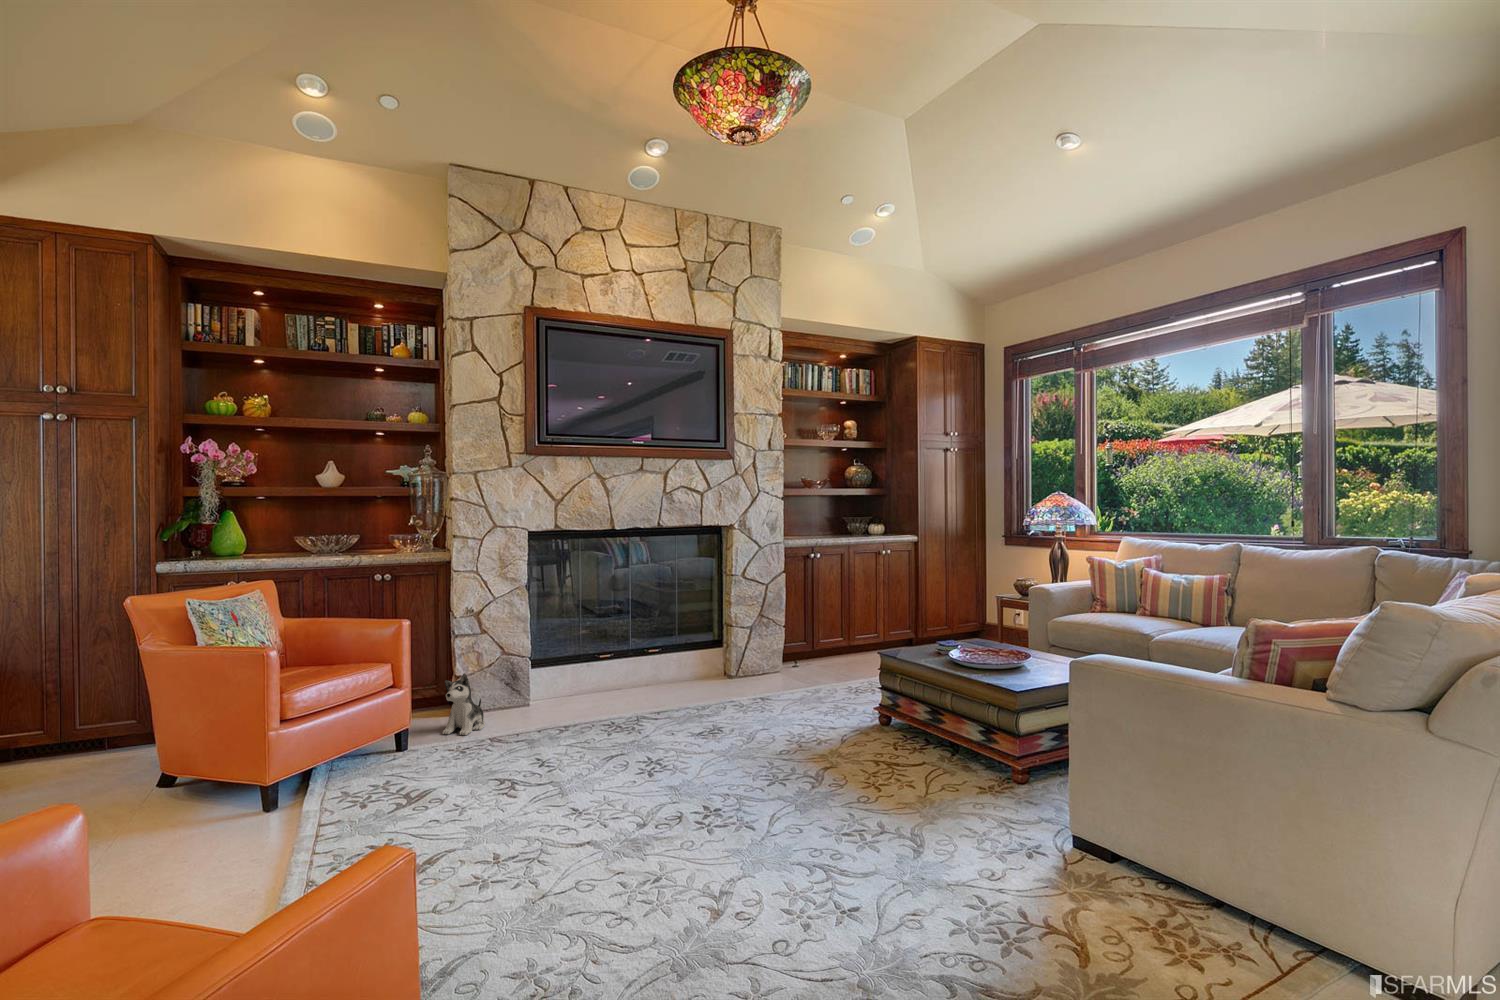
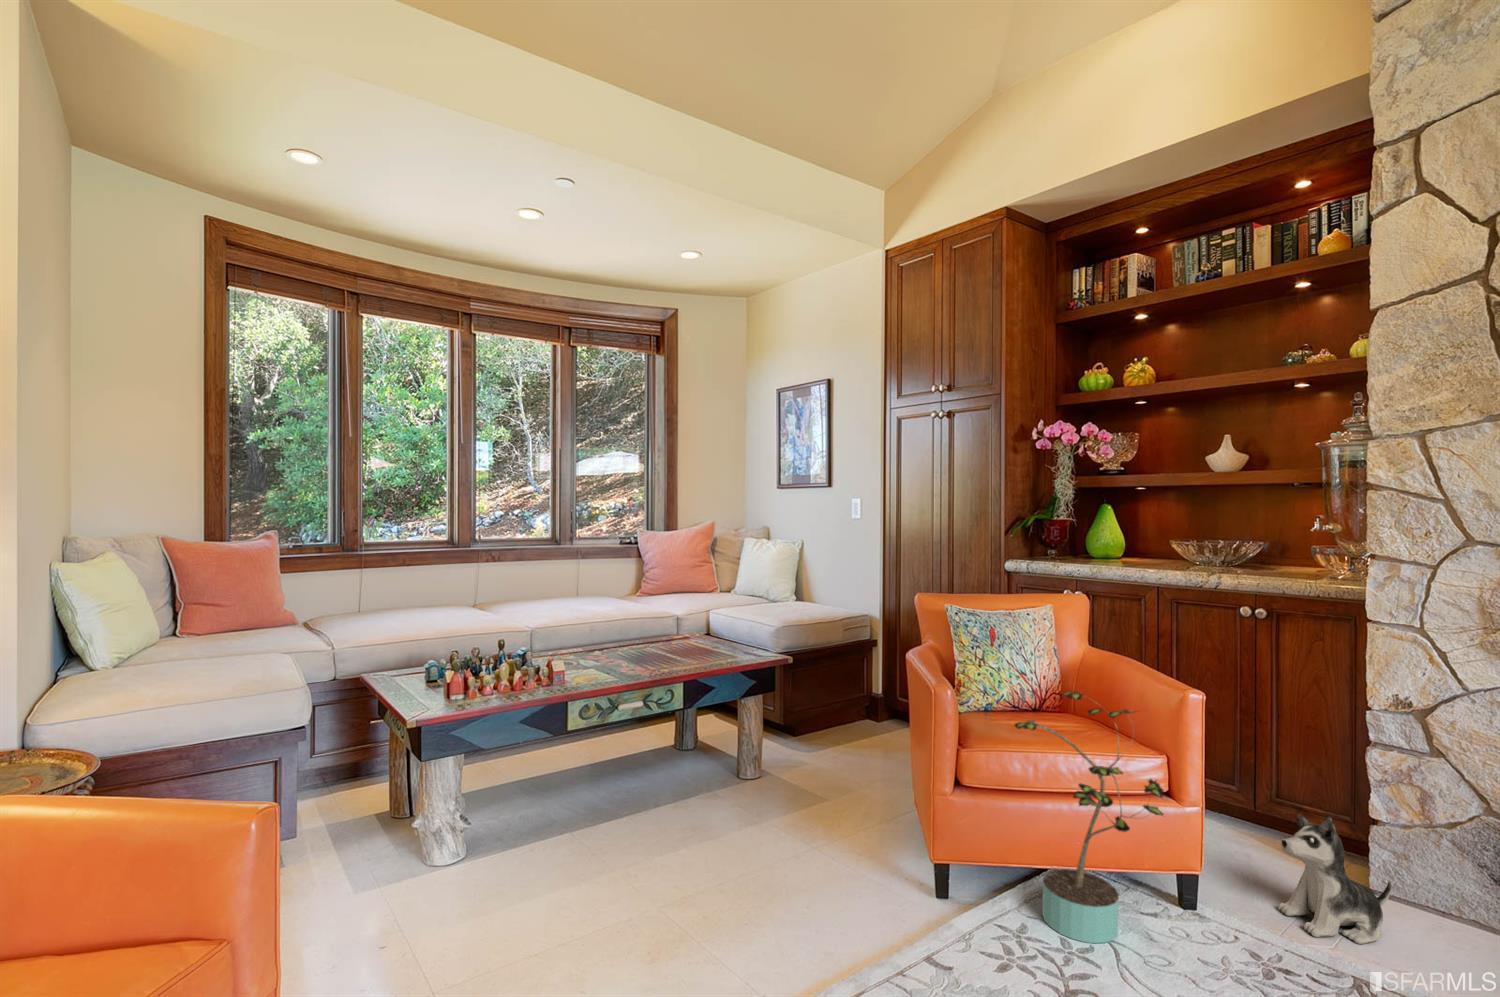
potted plant: none [342,639,434,789] -> present [1015,691,1164,943]

